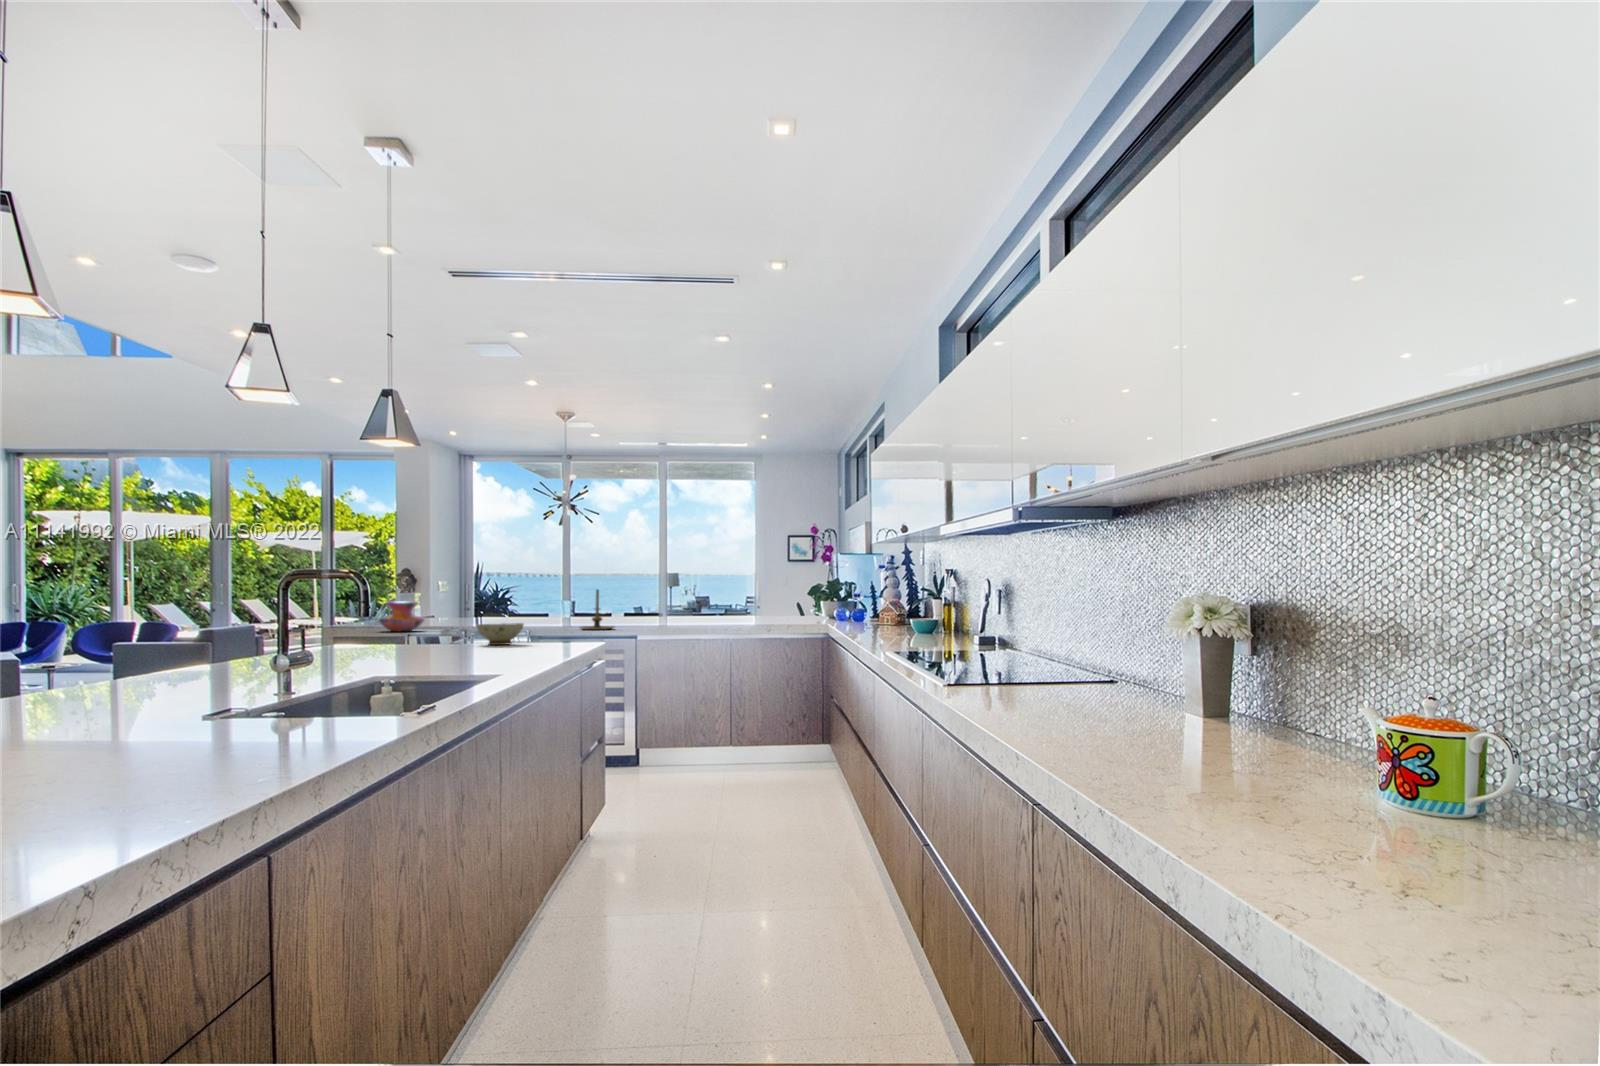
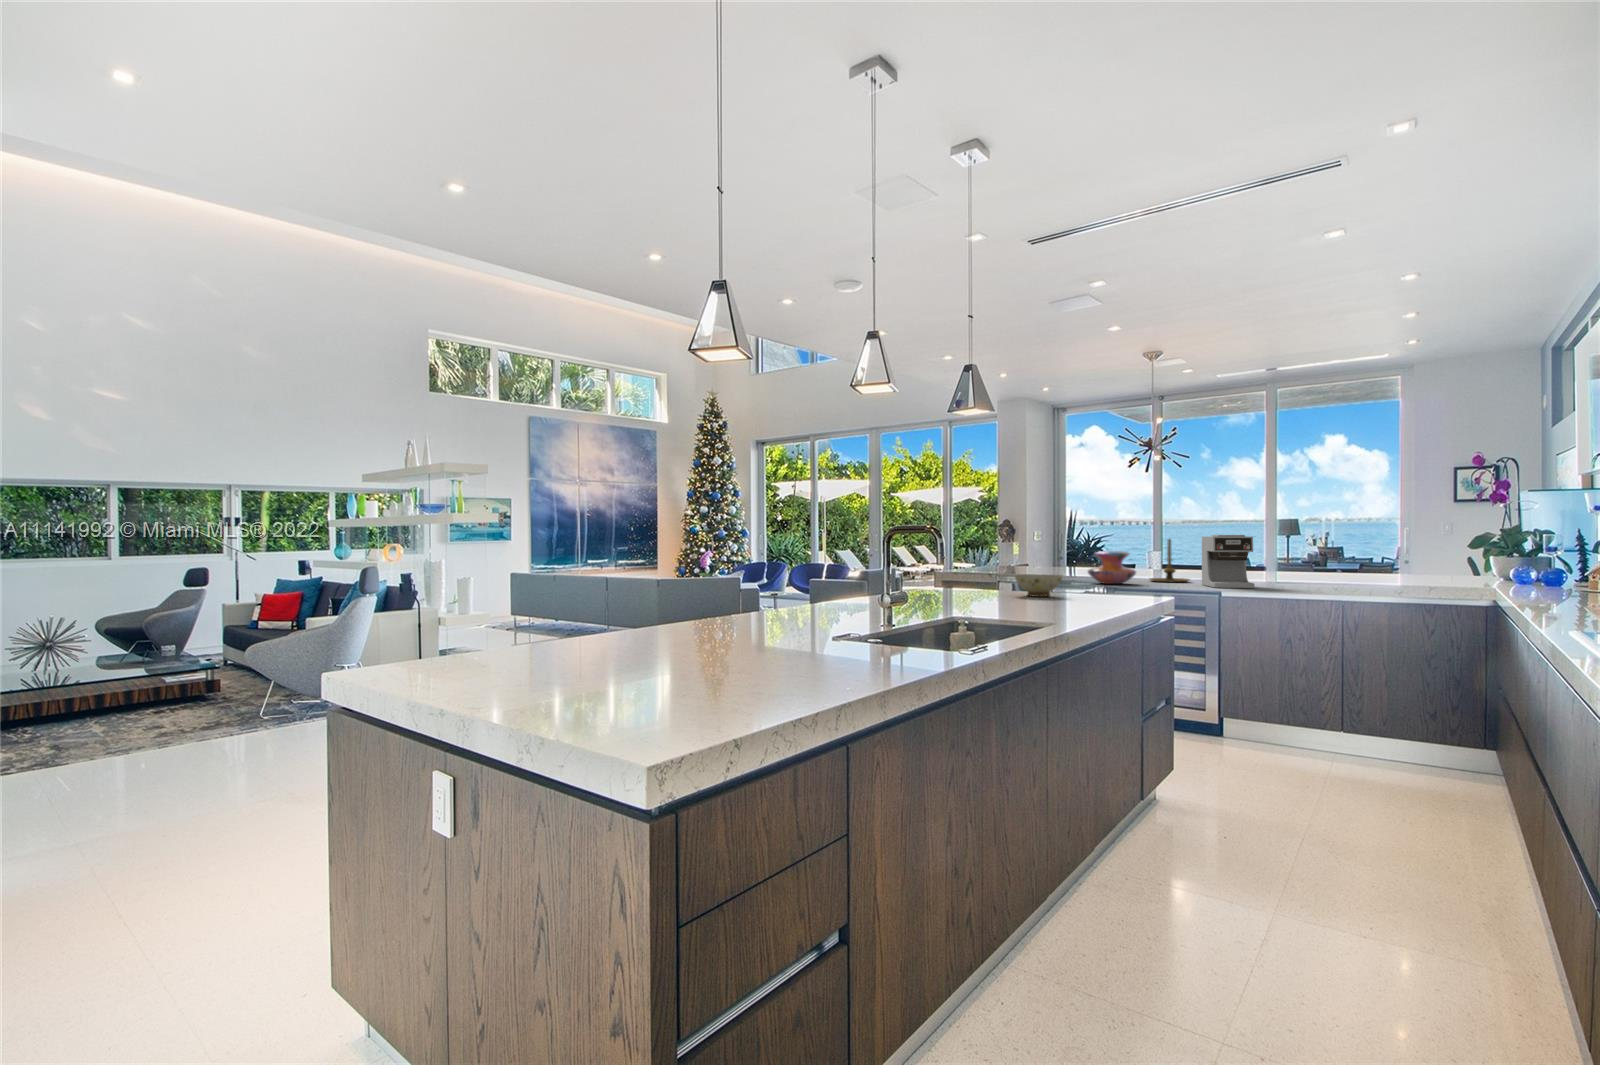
coffee maker: none [627,586,671,633] -> present [1202,535,1255,588]
decorative vase: present [379,601,424,632] -> present [1088,551,1136,584]

